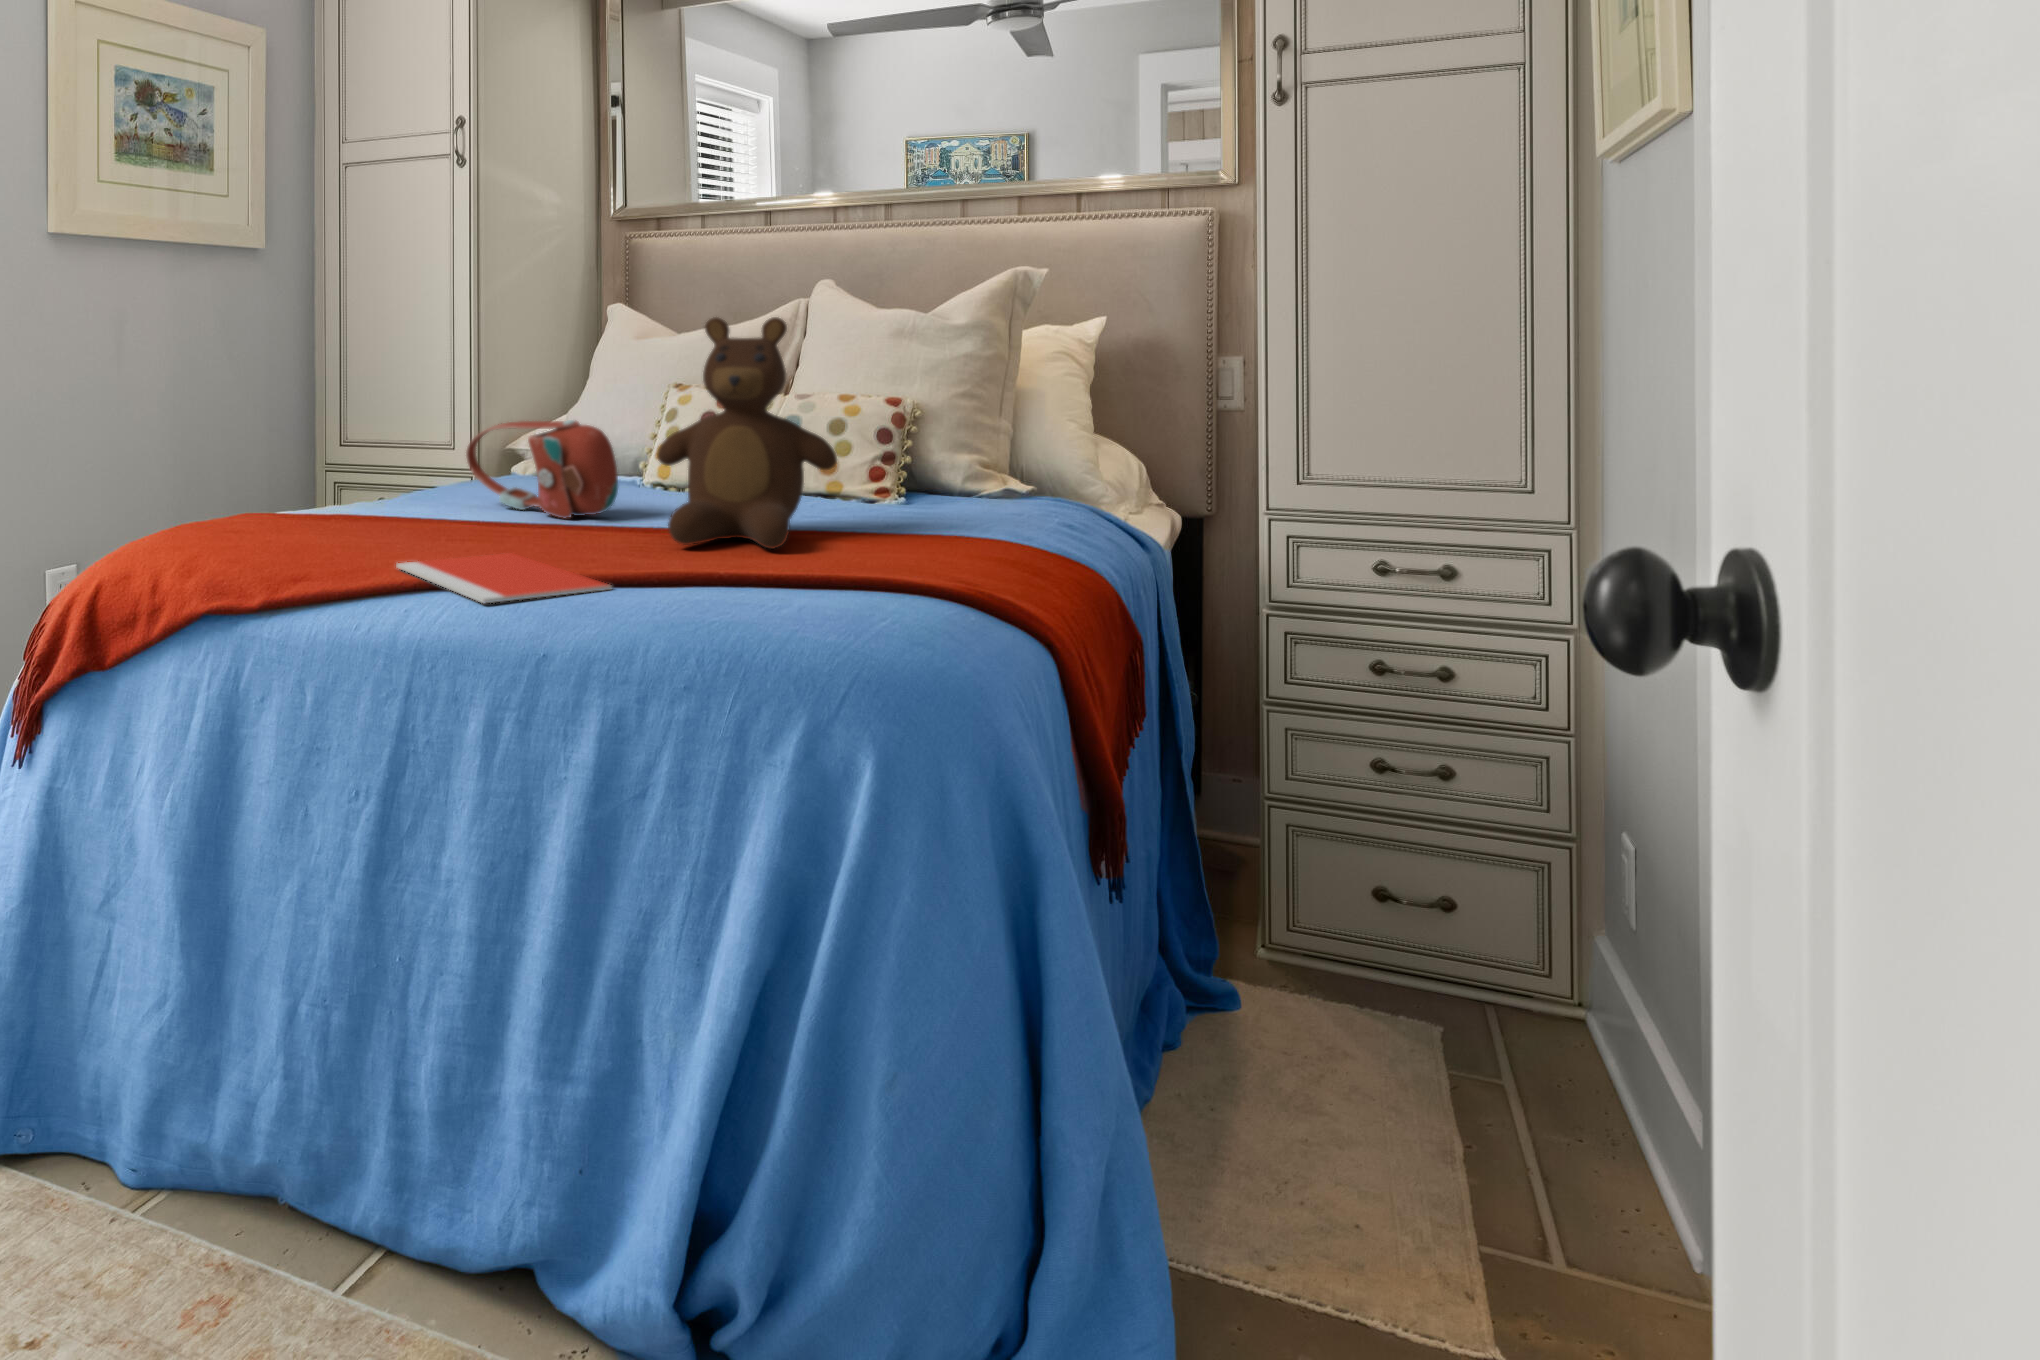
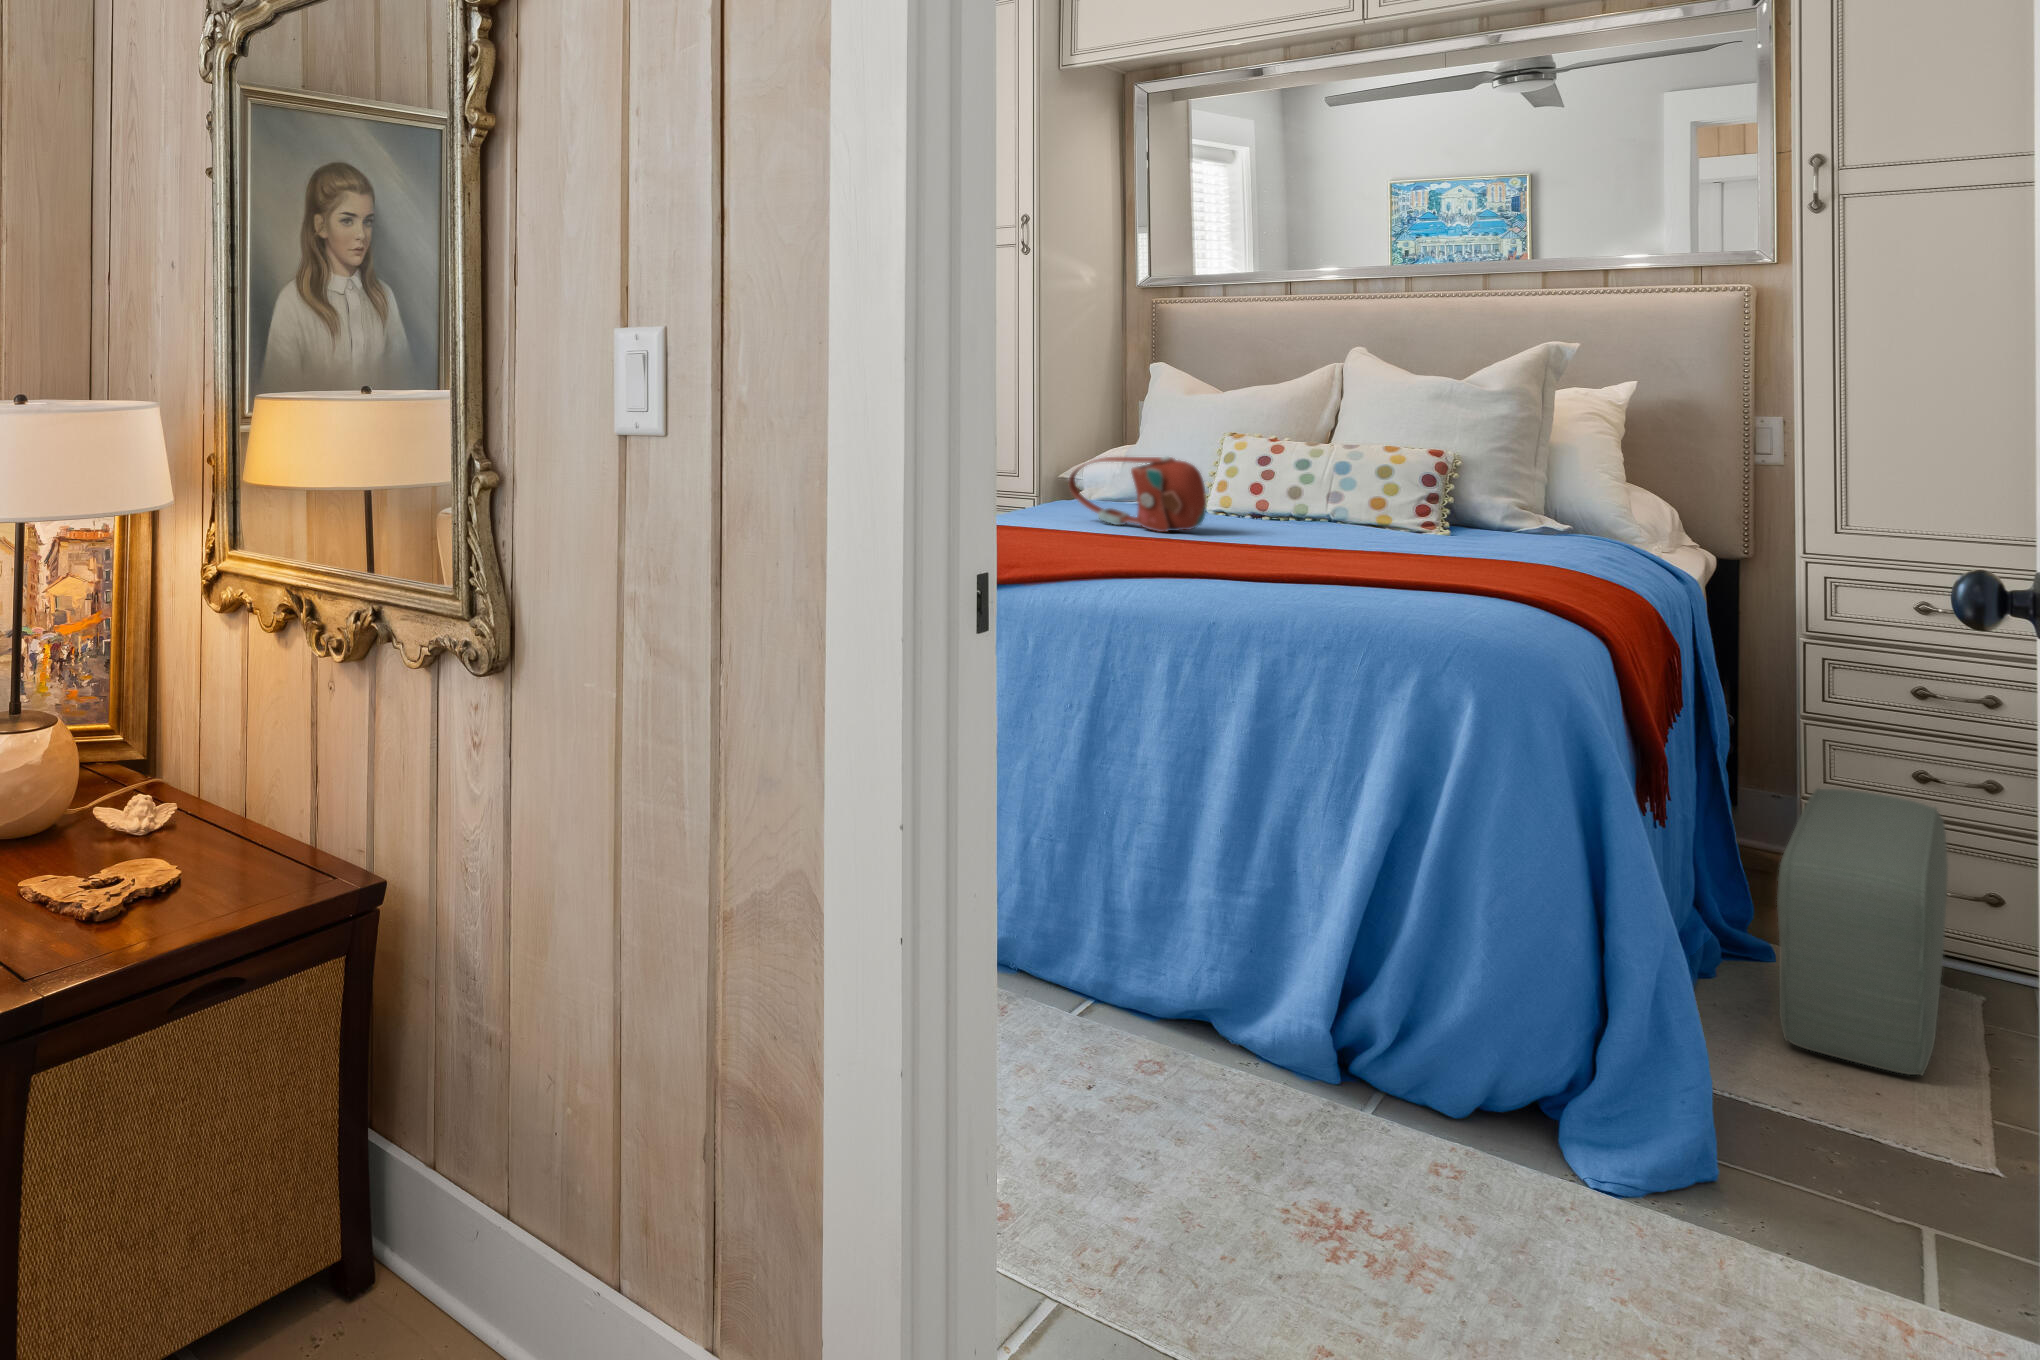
teddy bear: present [657,317,837,549] -> none [1250,381,1407,557]
notebook: present [396,553,612,604] -> none [1067,550,1248,577]
pouf: none [1251,794,1422,1206] -> present [1777,789,1948,1075]

